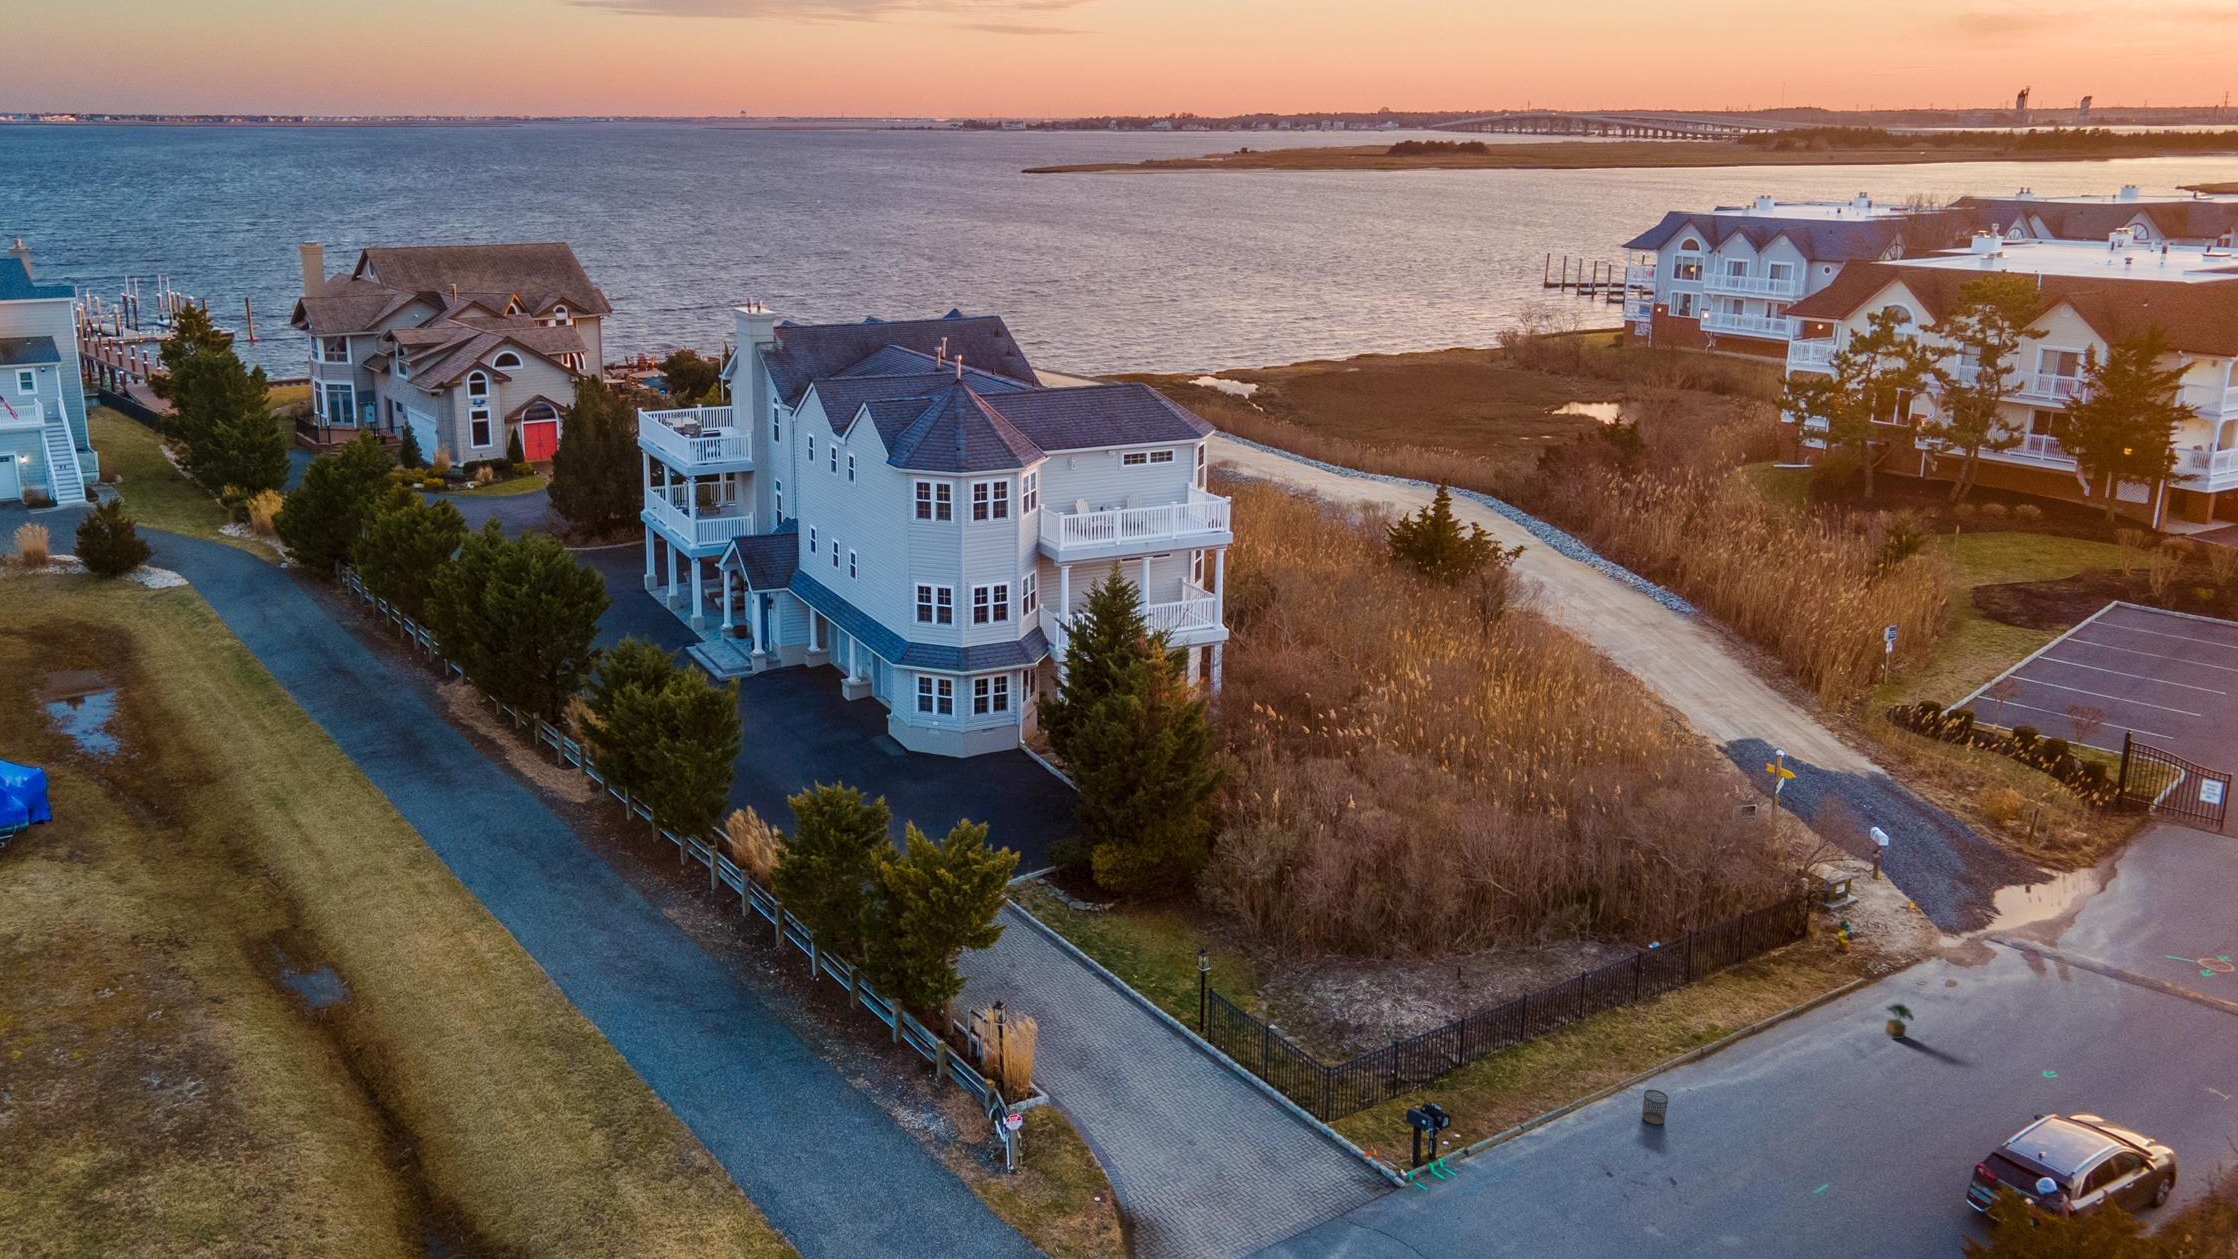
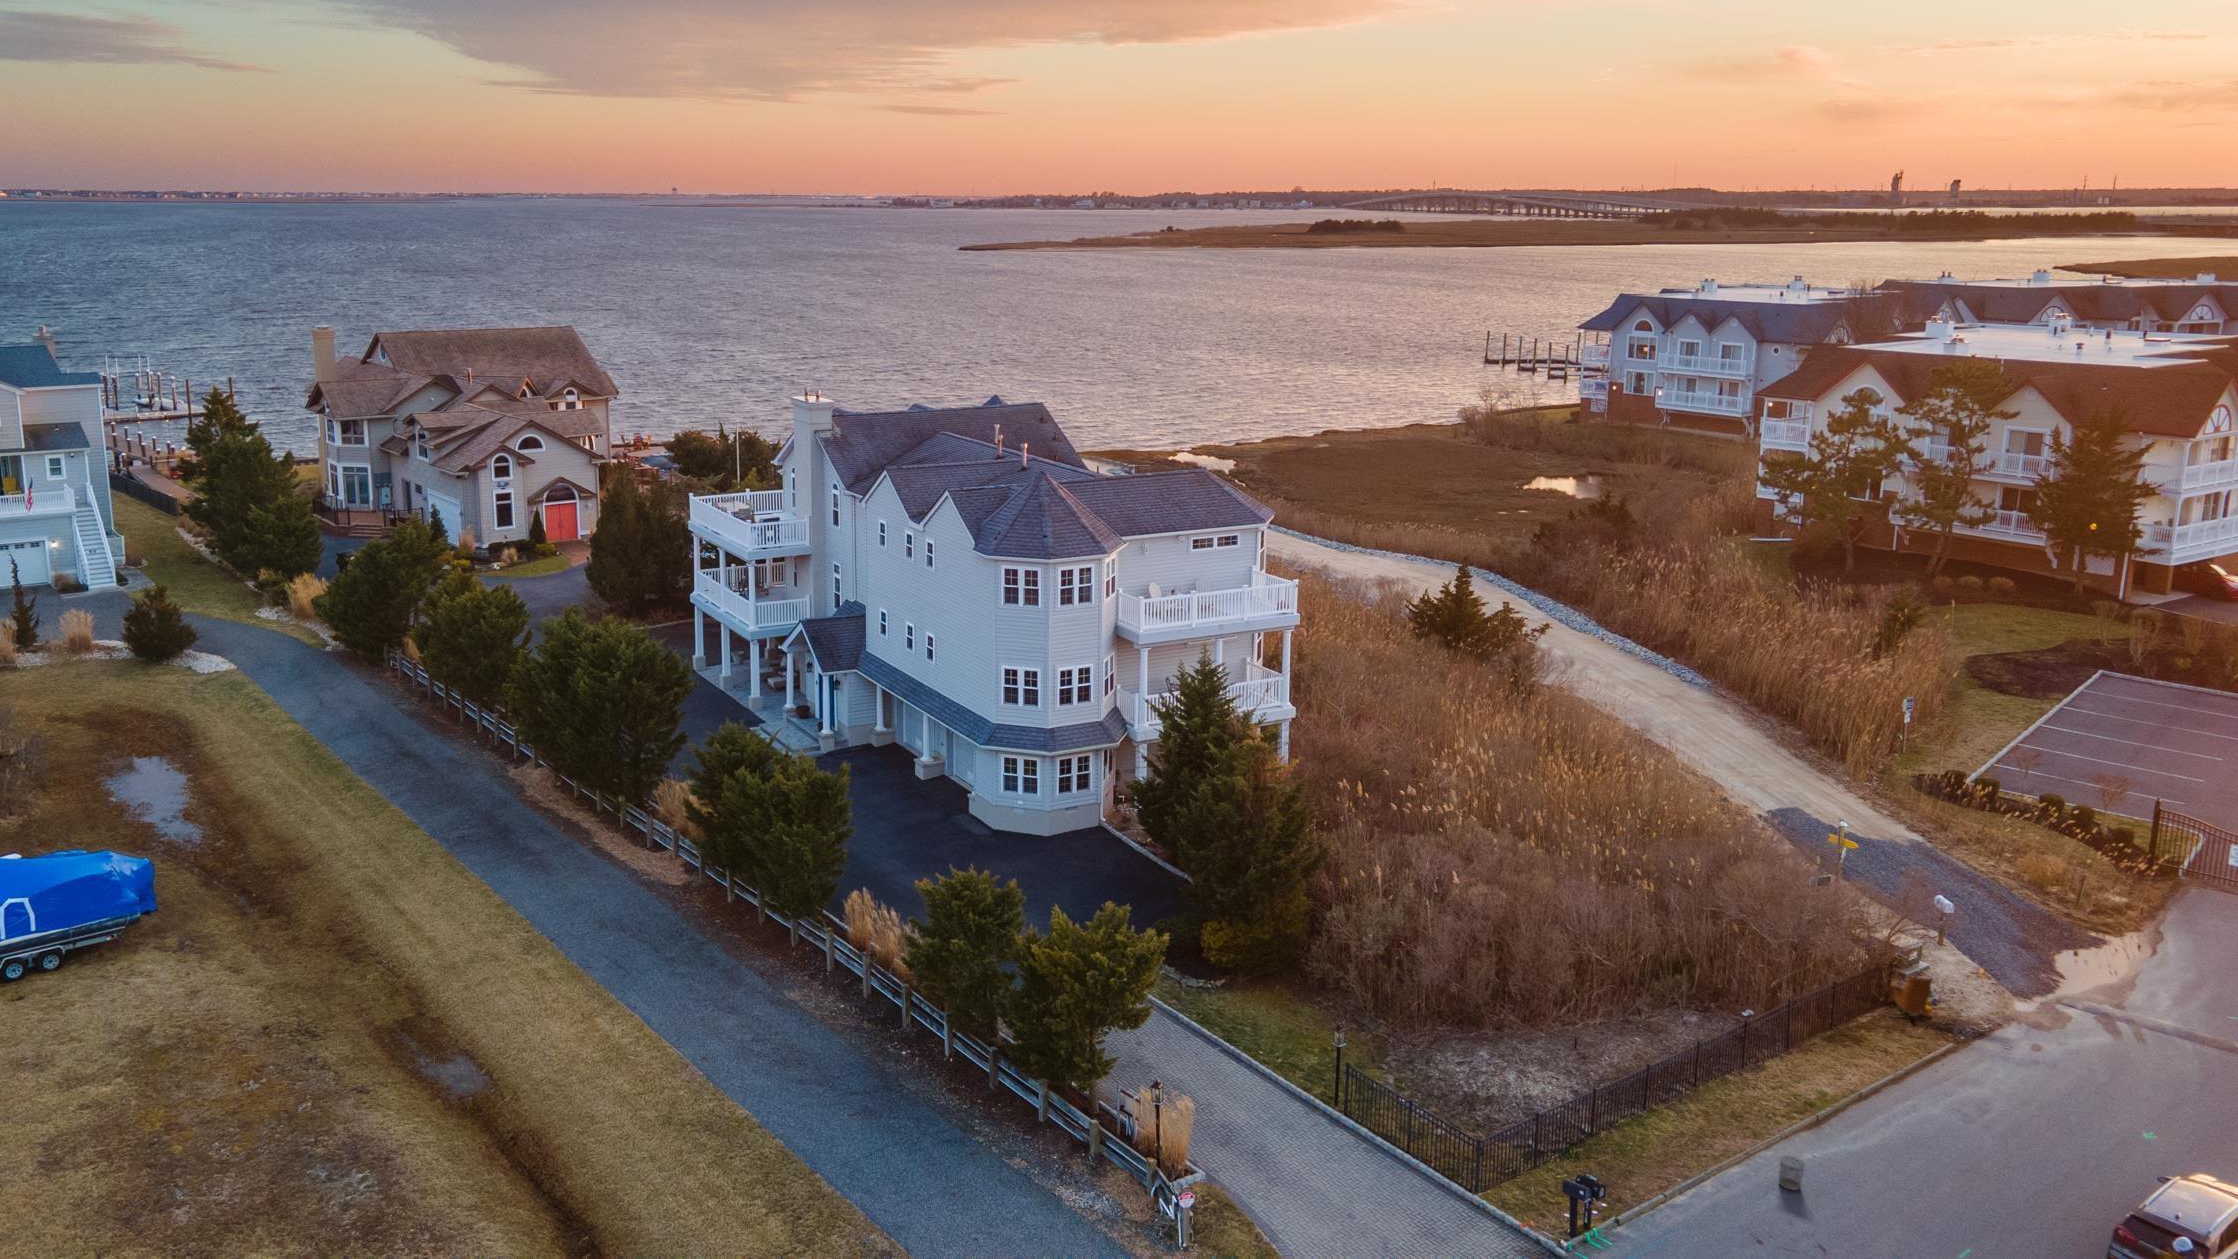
lounge chair: none [1796,909,1847,961] -> present [1888,976,1933,1019]
potted tree: present [1885,1004,1913,1039] -> none [1985,1067,2015,1102]

